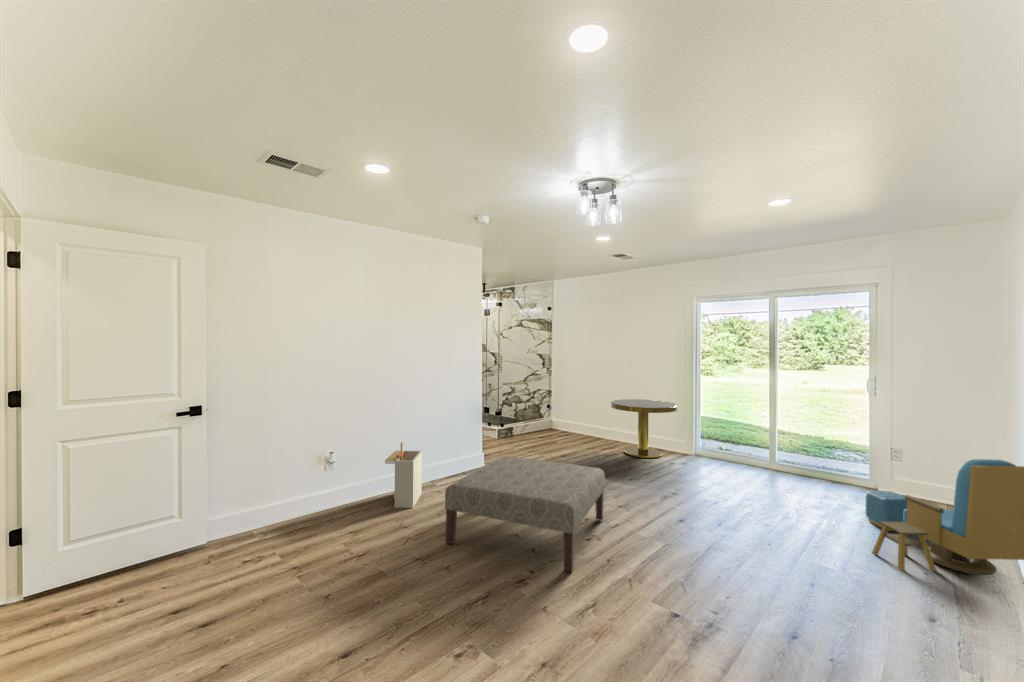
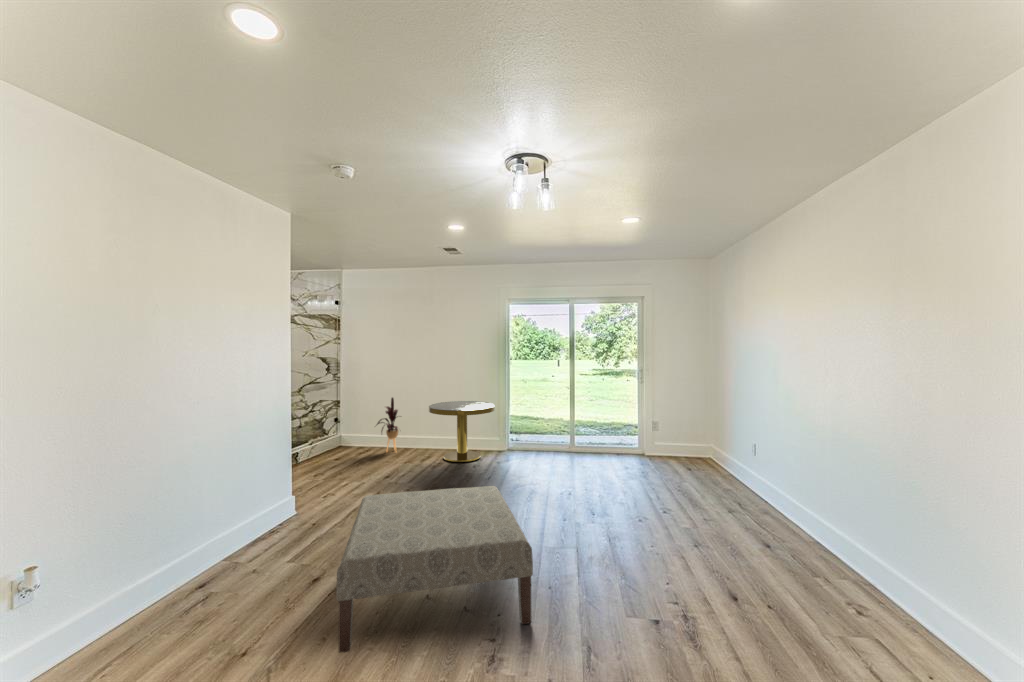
house plant: none [570,391,595,440] -> present [377,398,398,452]
storage bin: present [385,442,422,508] -> none [169,512,229,627]
armchair: present [866,459,1024,575] -> none [666,422,776,517]

